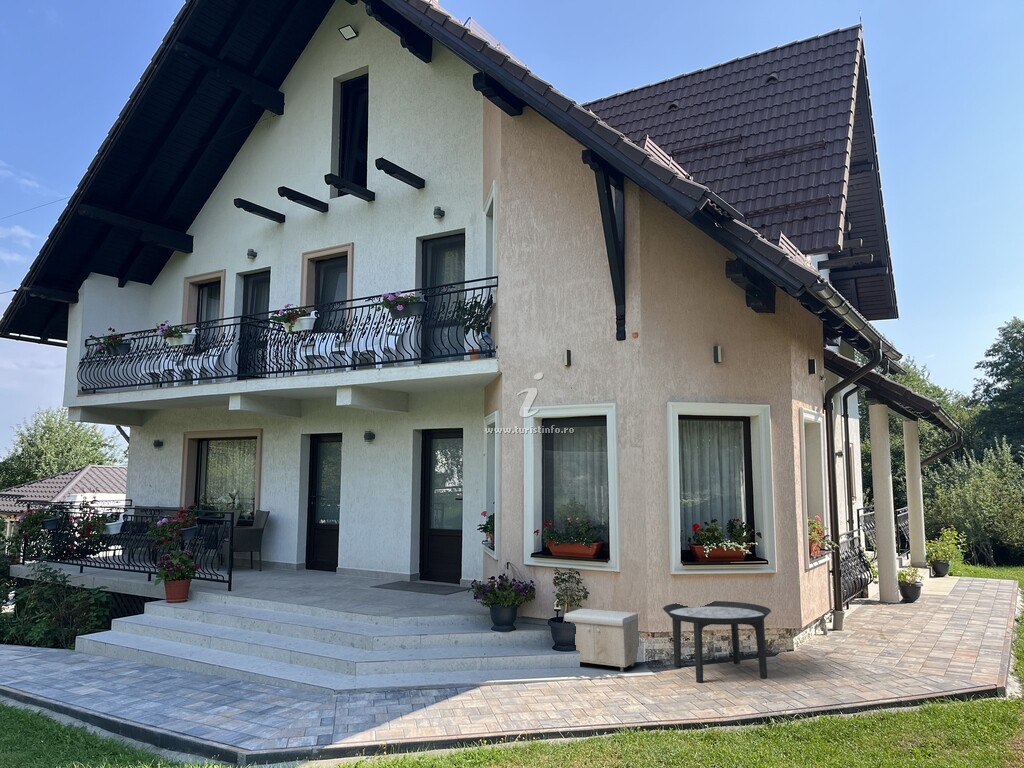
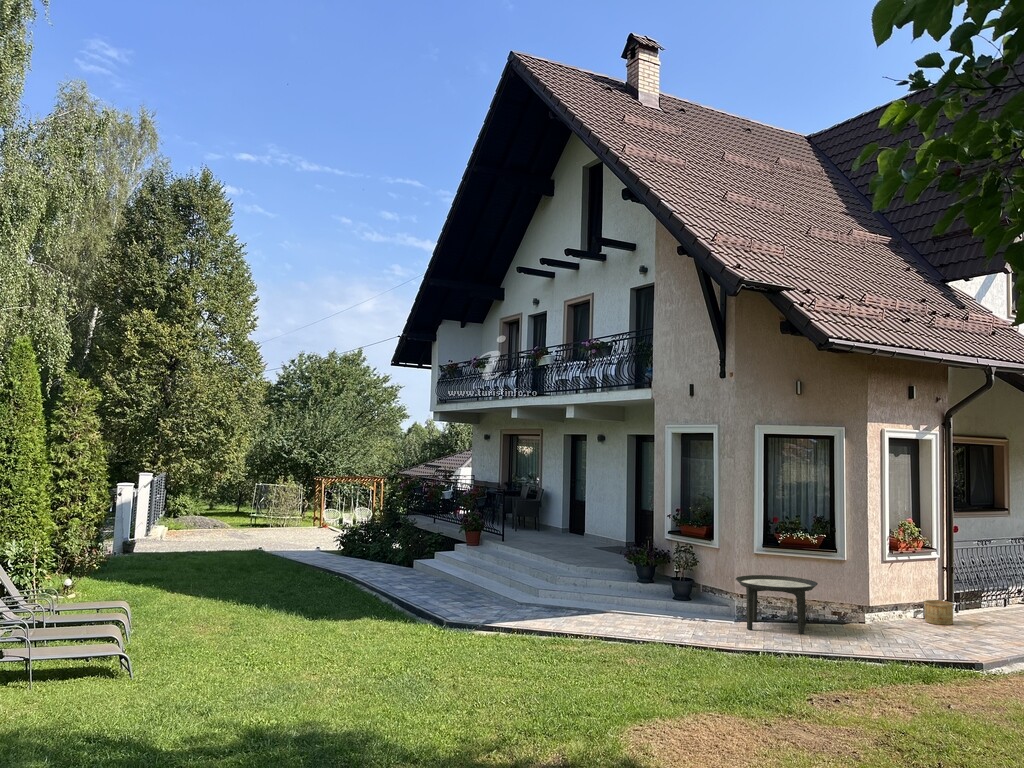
storage bench: present [564,609,641,671] -> none [678,573,732,618]
wooden bucket: none [828,610,861,639] -> present [924,600,953,625]

